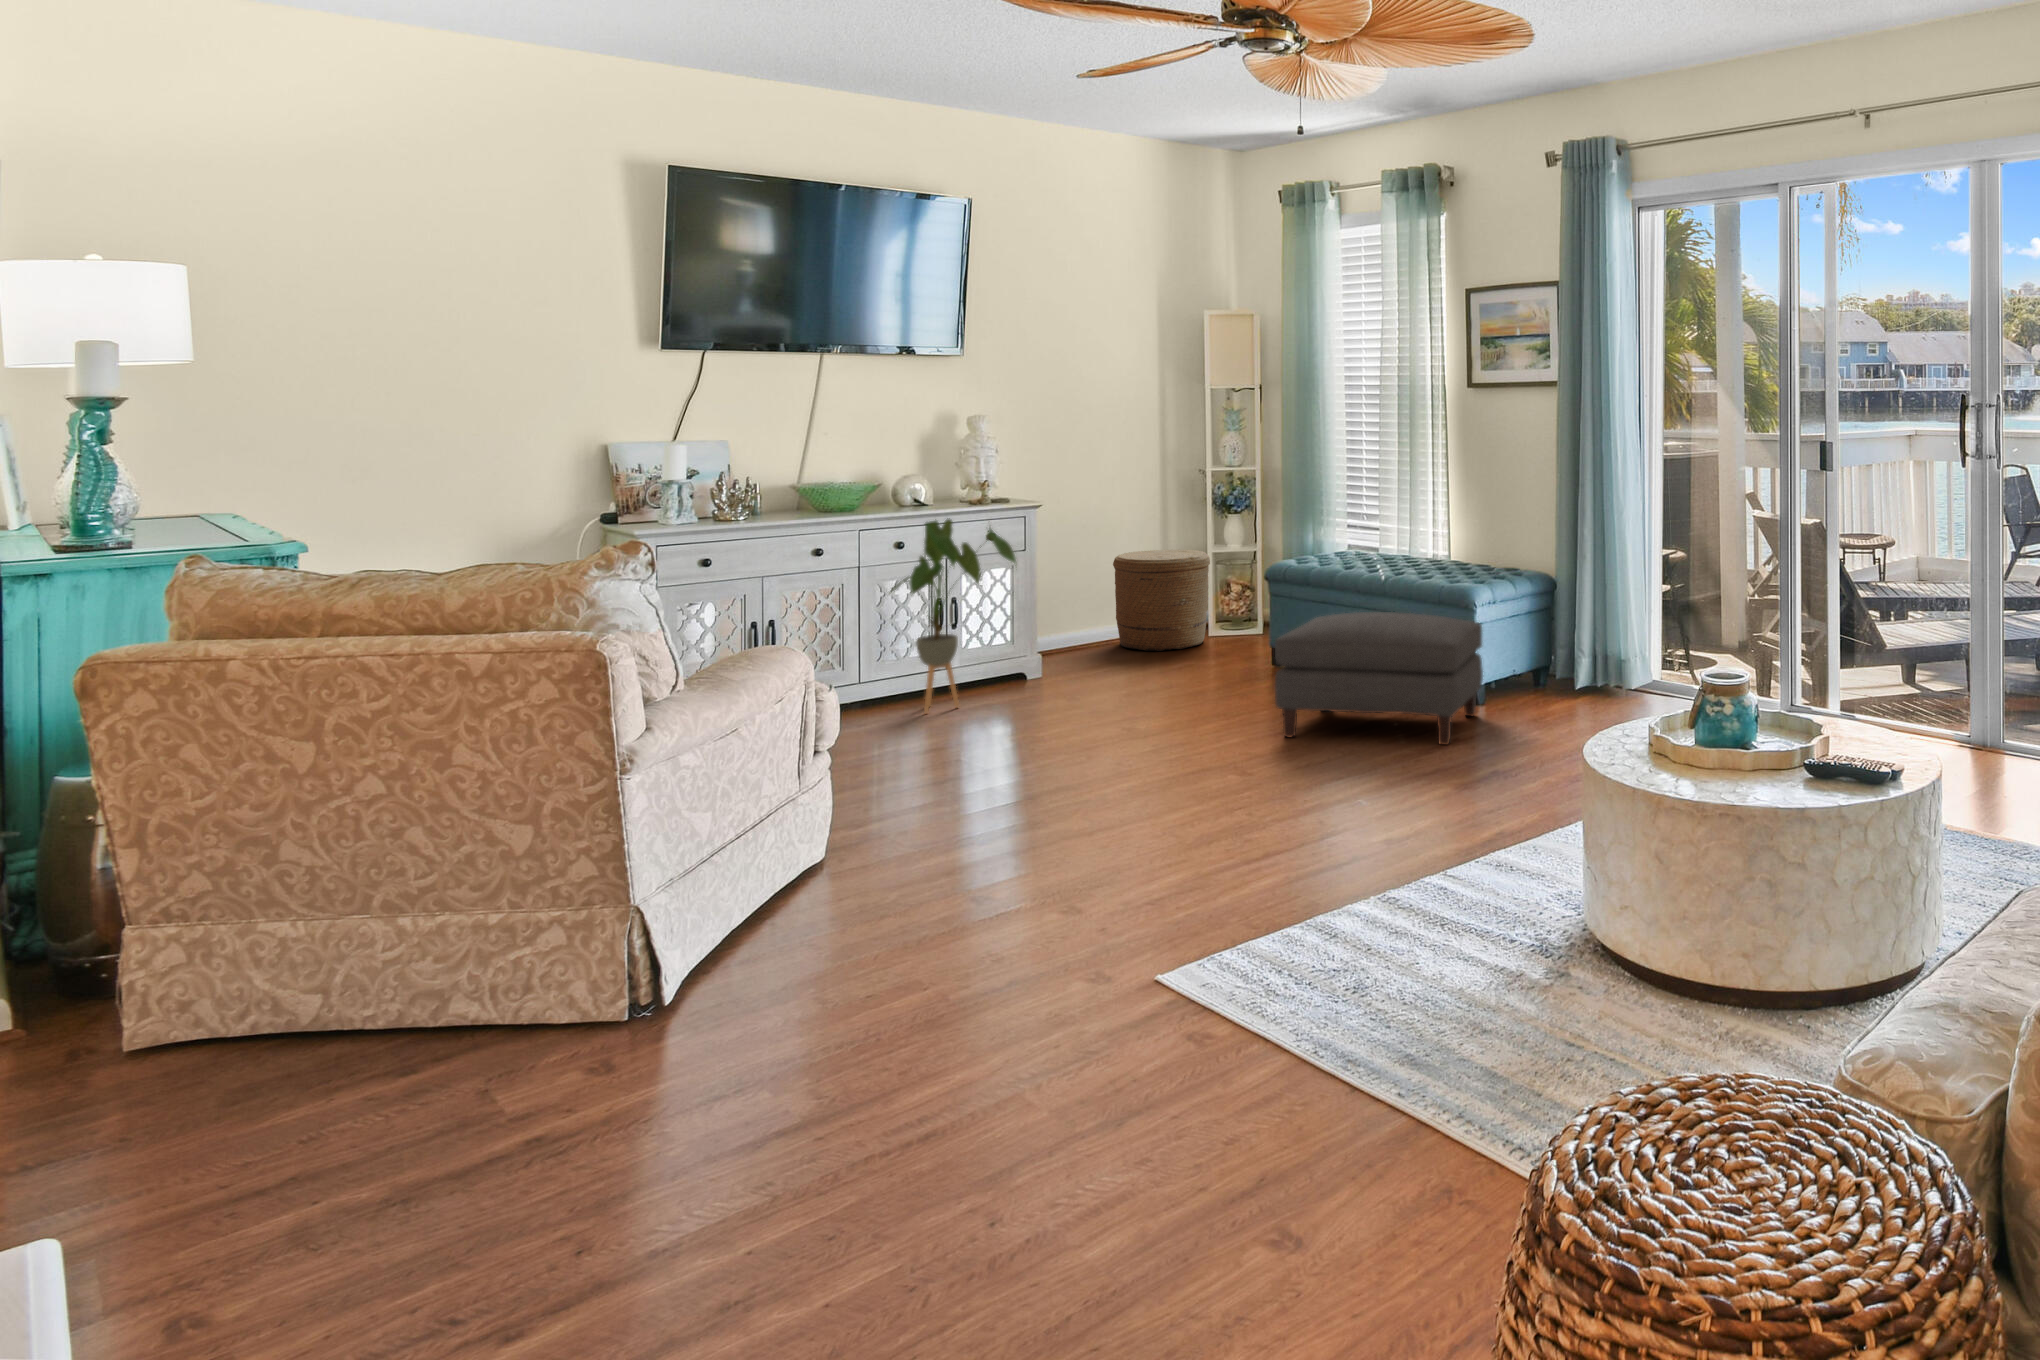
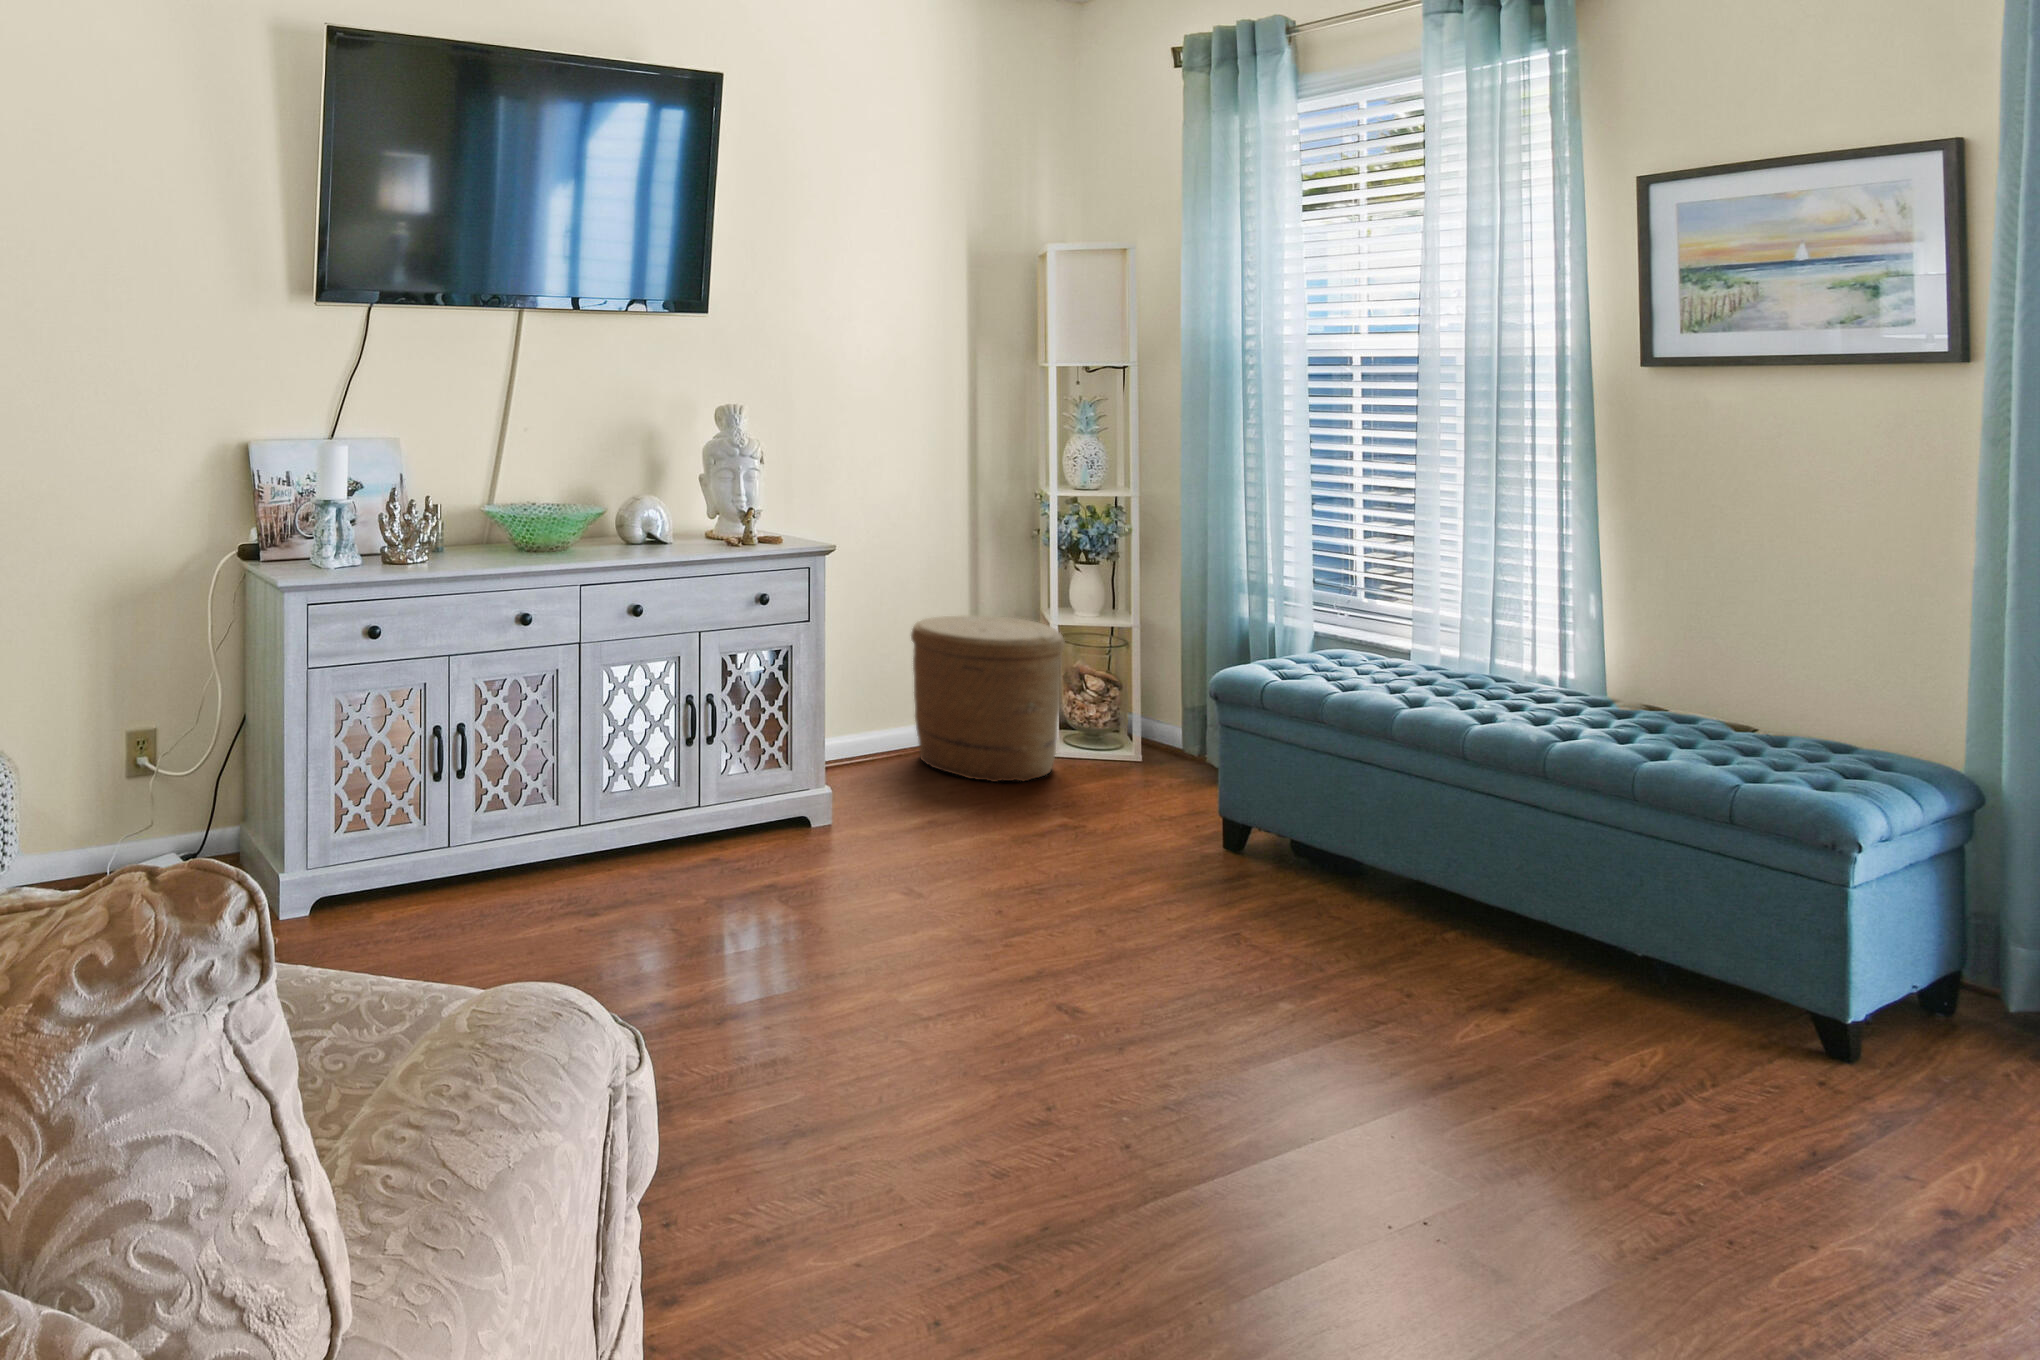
house plant: present [892,518,1016,713] -> none [628,573,830,895]
ottoman: present [1275,612,1483,745] -> none [1402,816,1926,1197]

